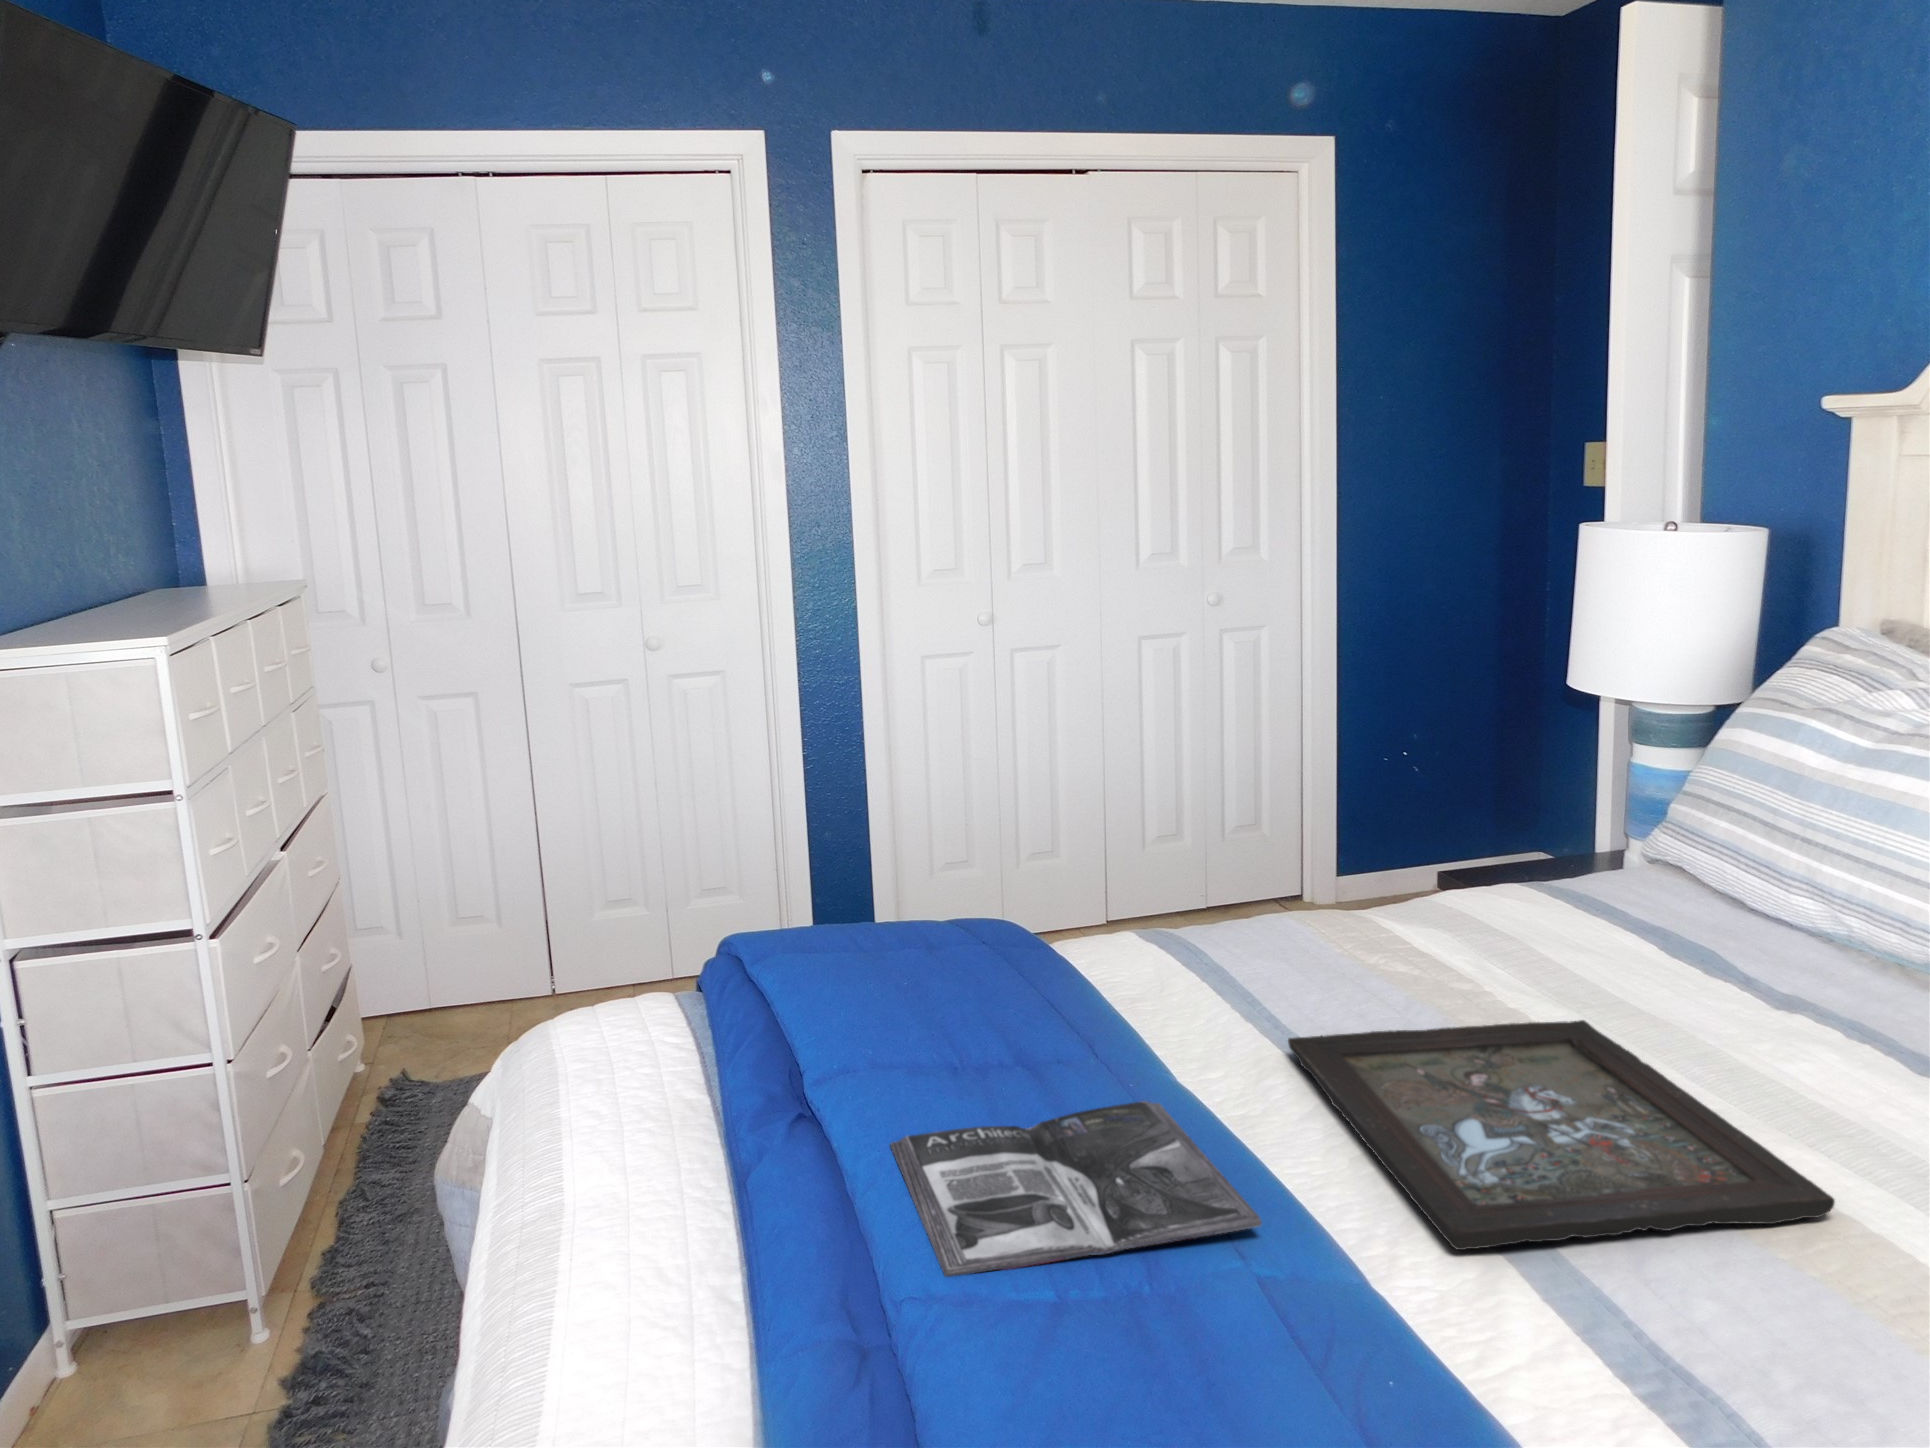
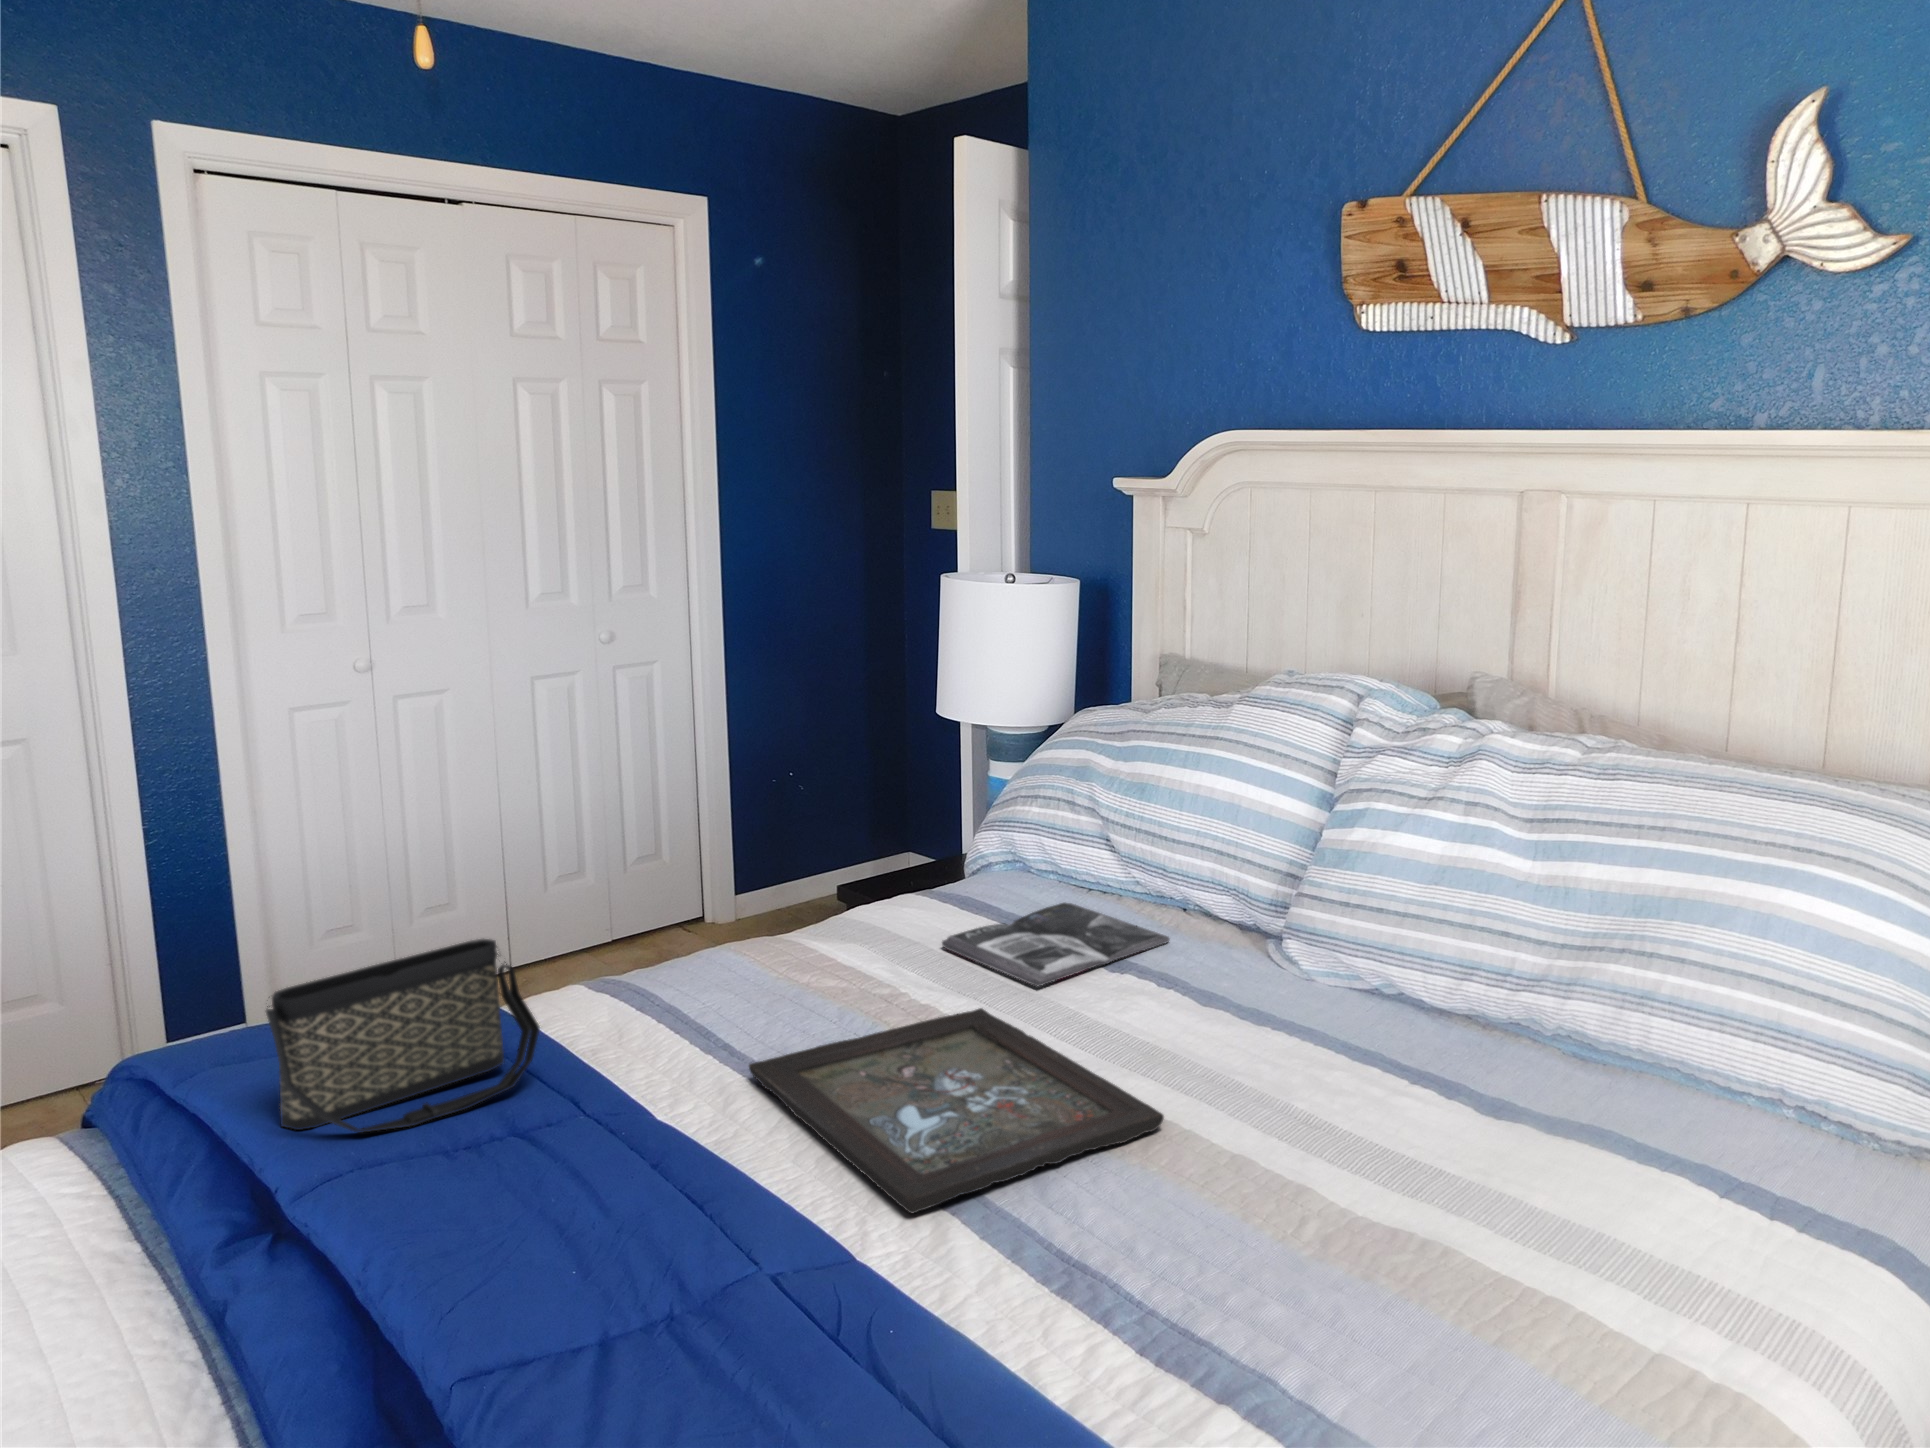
handbag: none [818,865,1071,1041] -> present [266,939,540,1132]
magazine: present [890,1101,1262,1277] -> present [942,902,1170,986]

